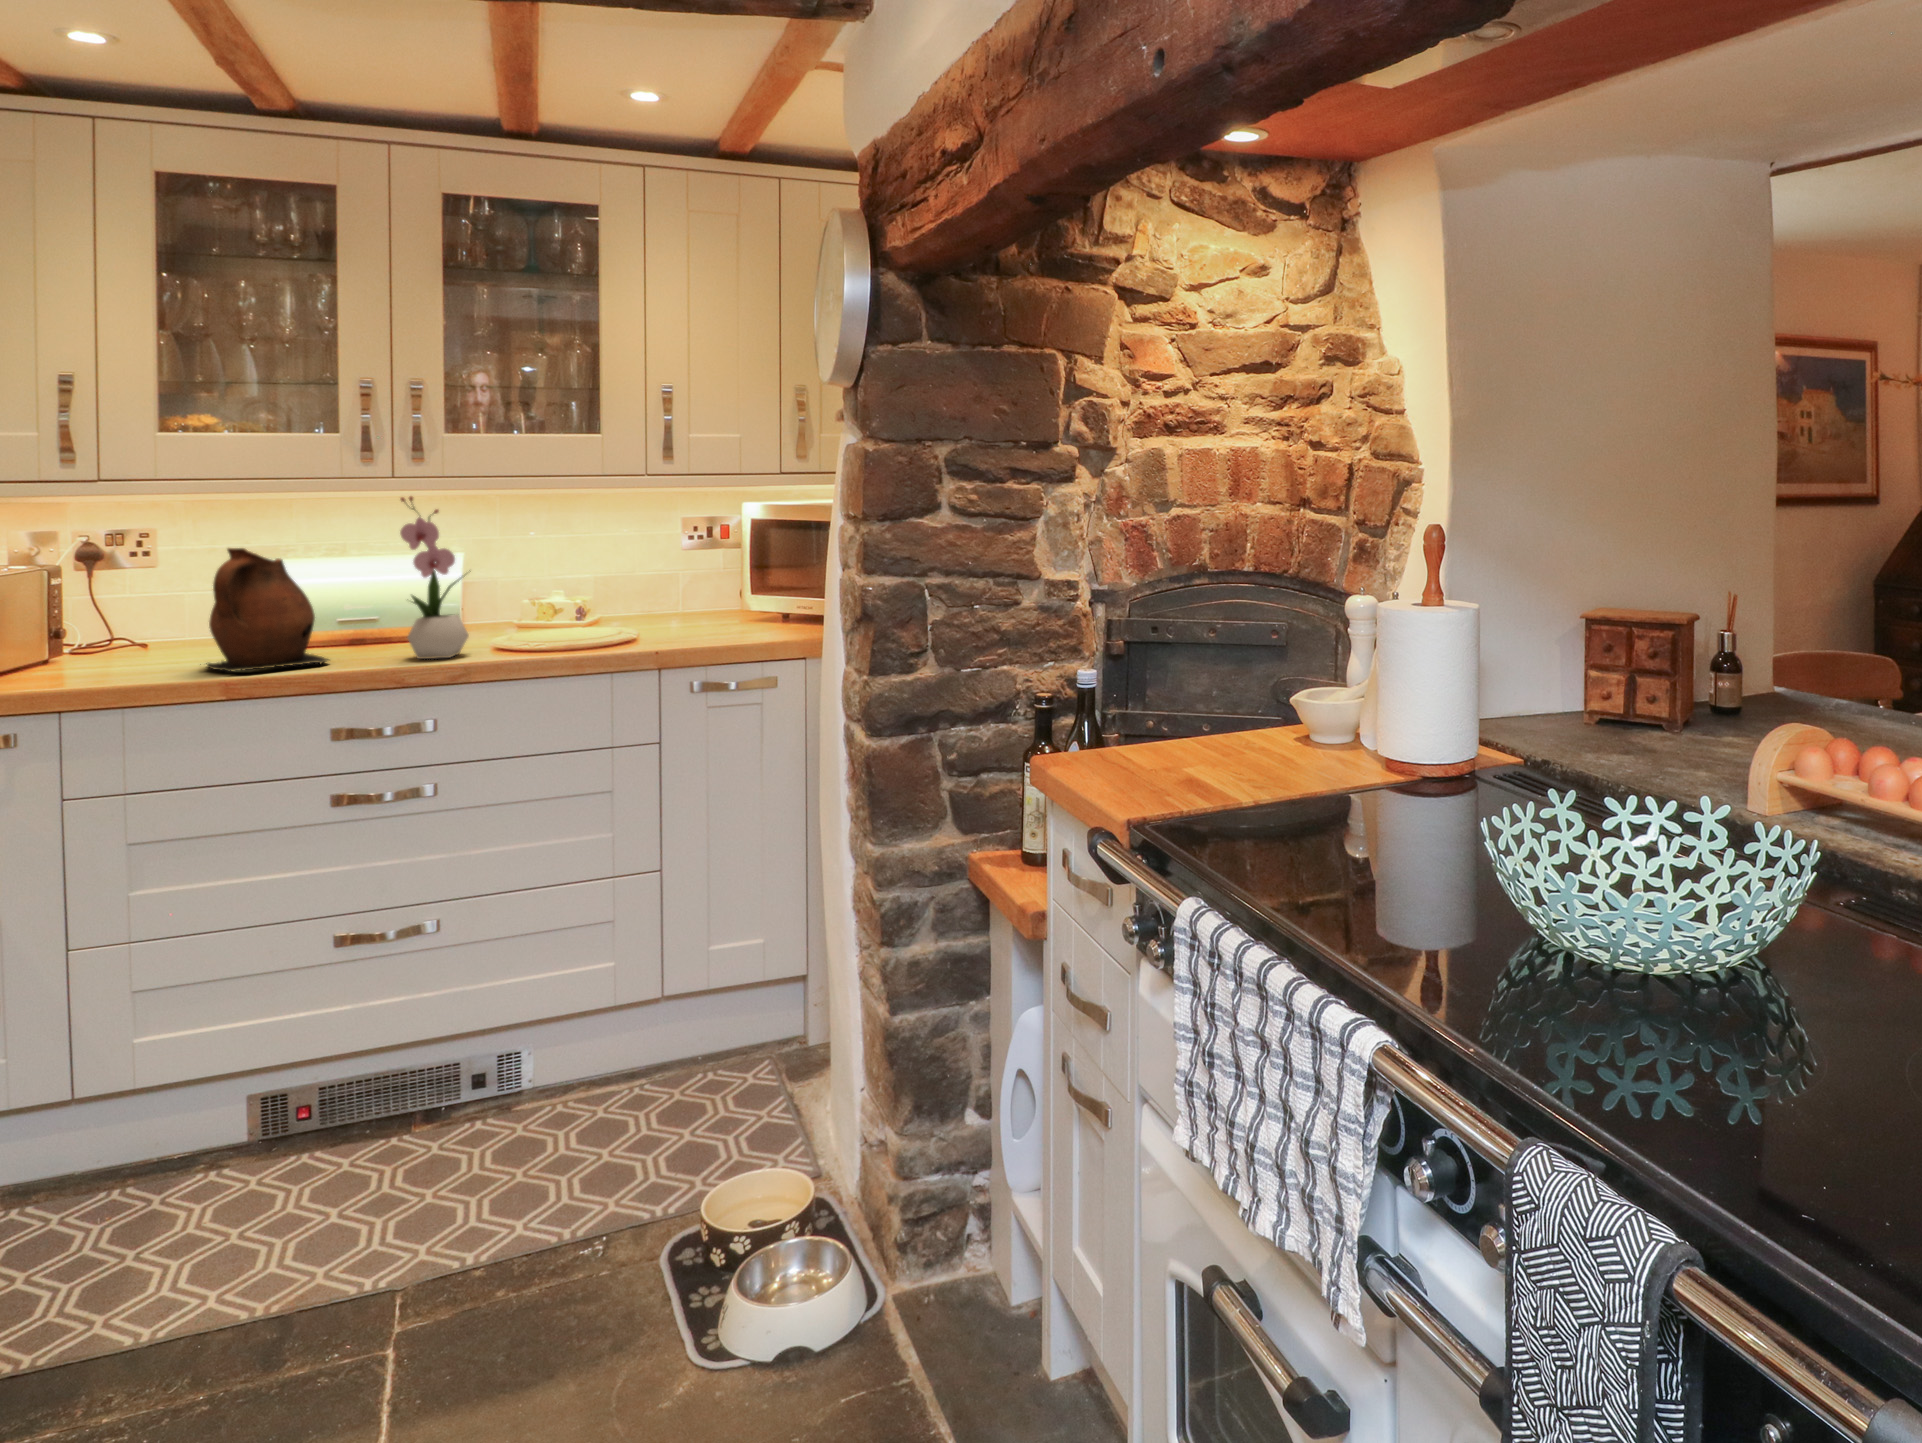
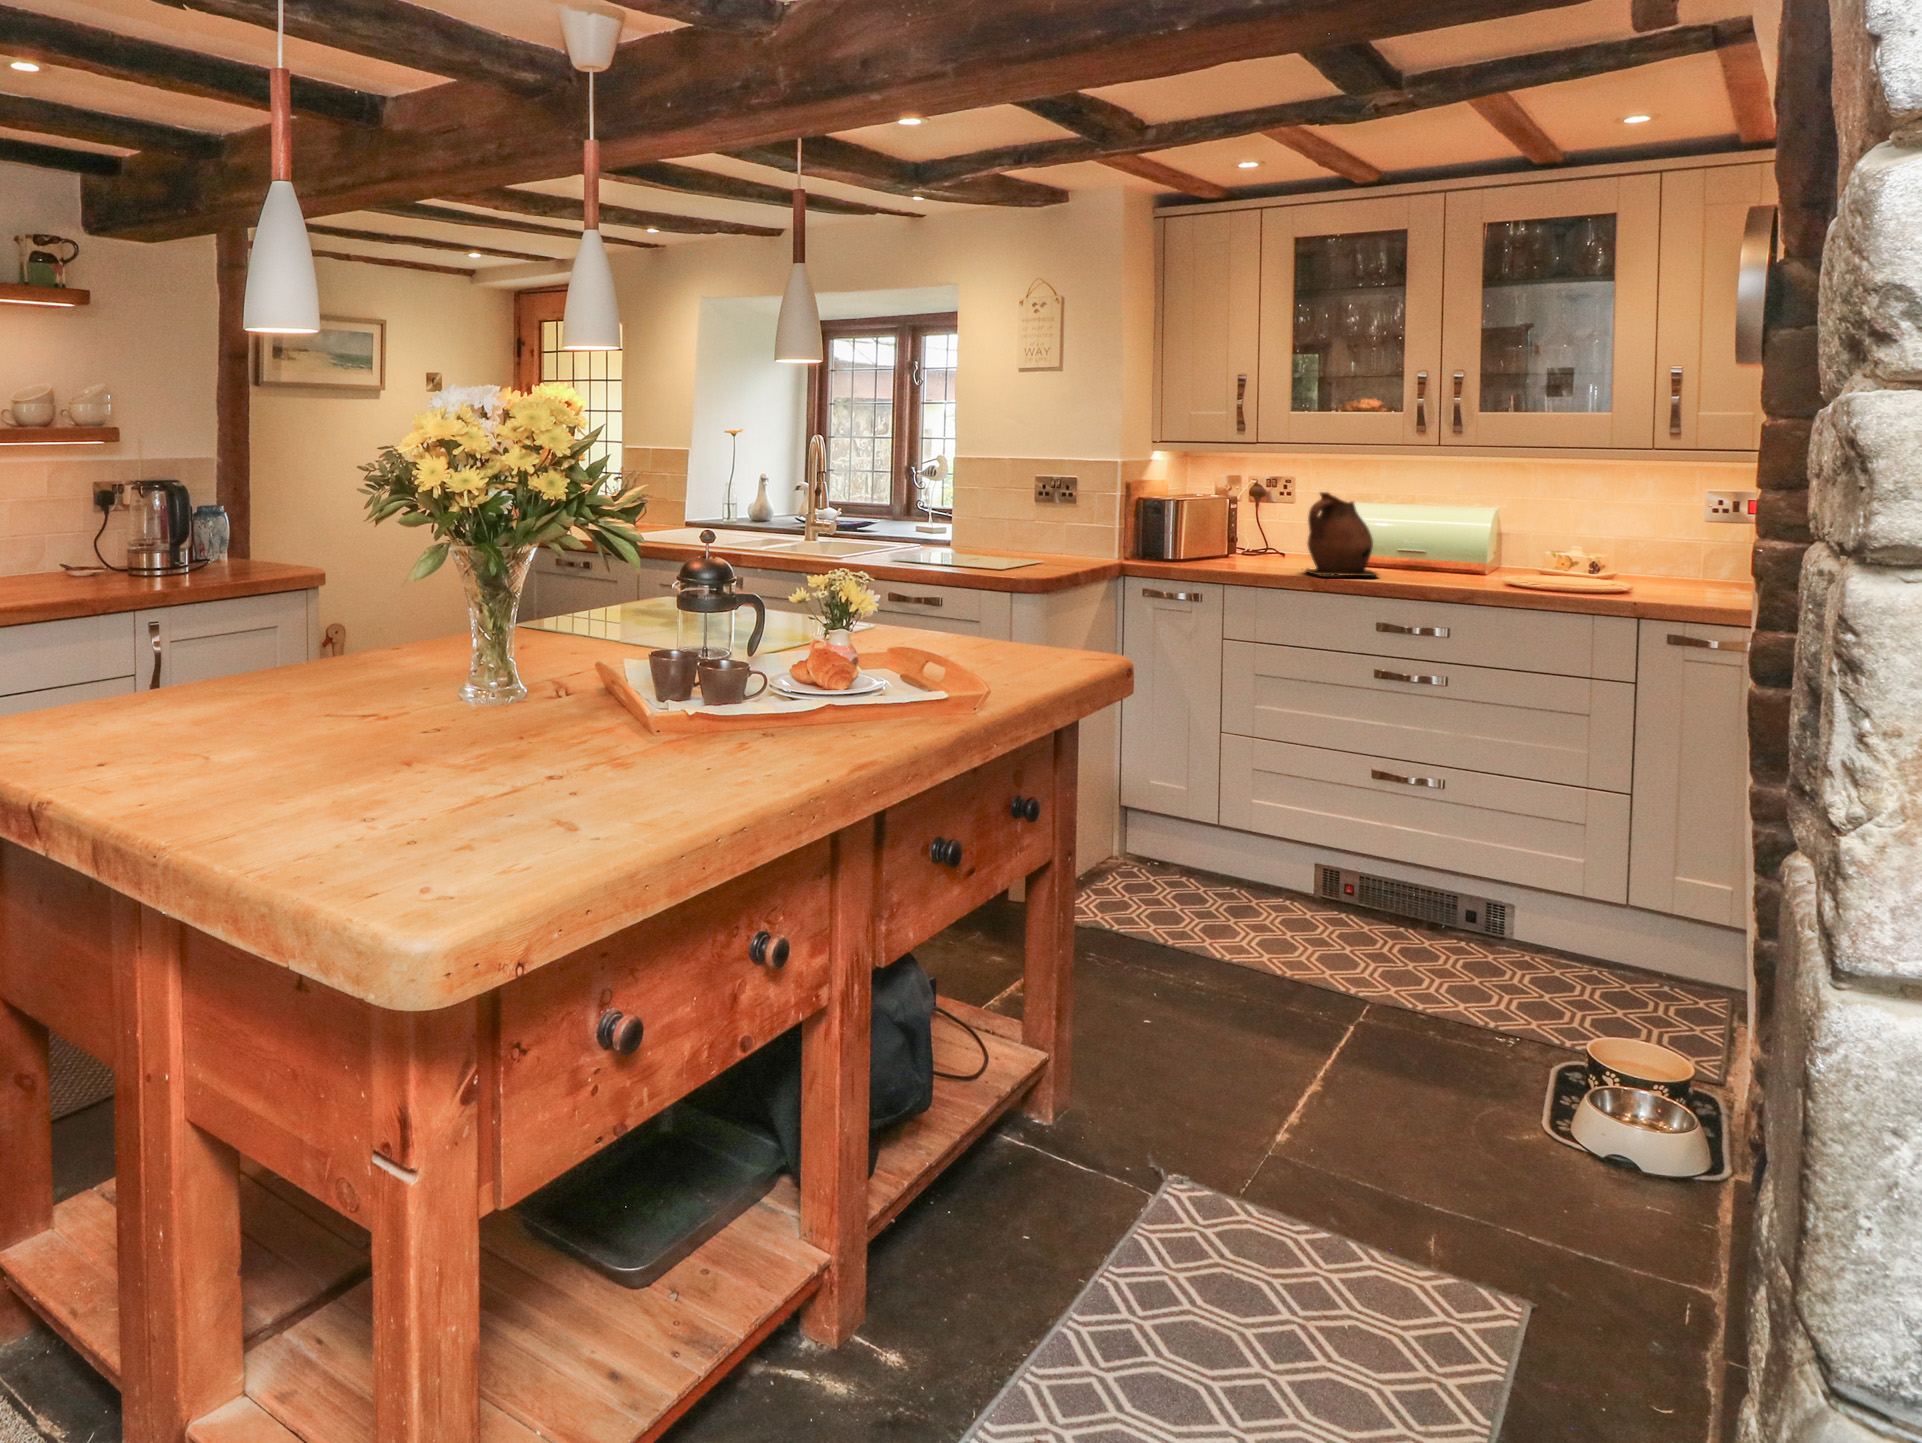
flower arrangement: present [400,496,469,659] -> none [1429,459,1486,584]

